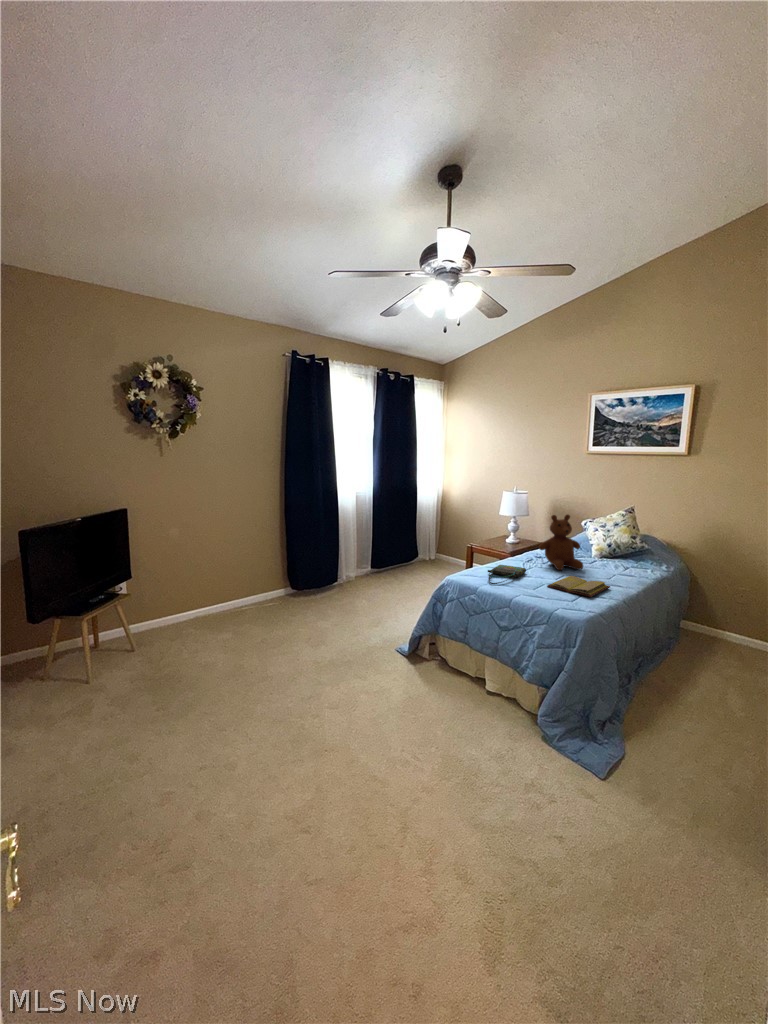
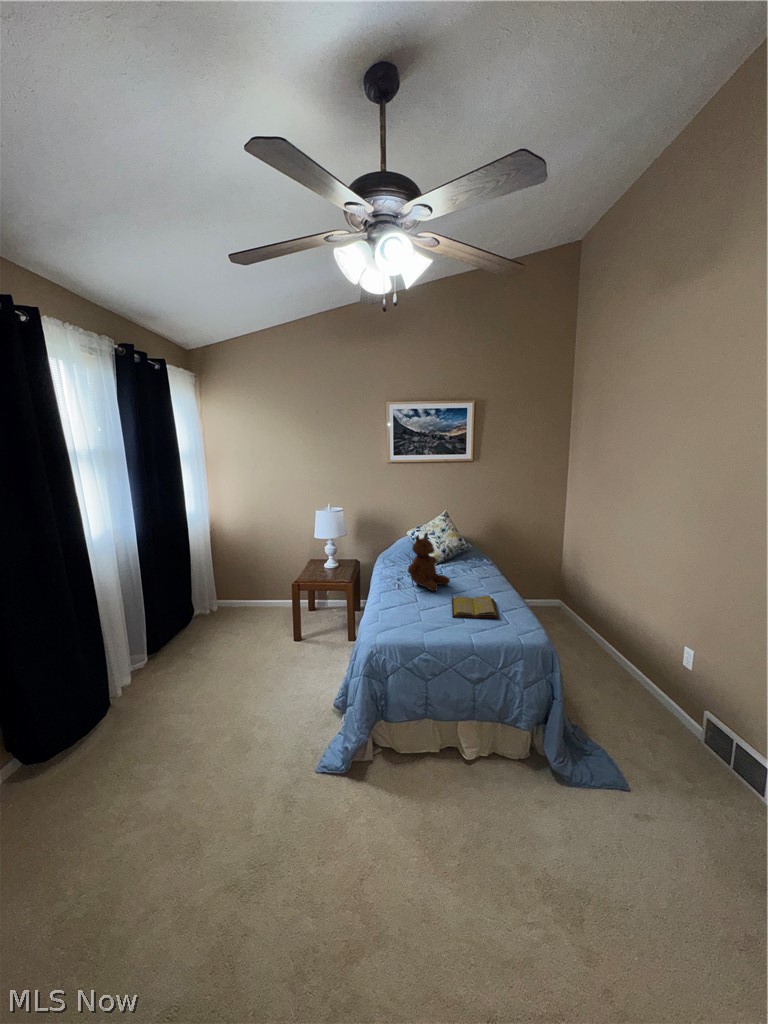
tote bag: present [488,565,526,584] -> none [384,600,421,633]

